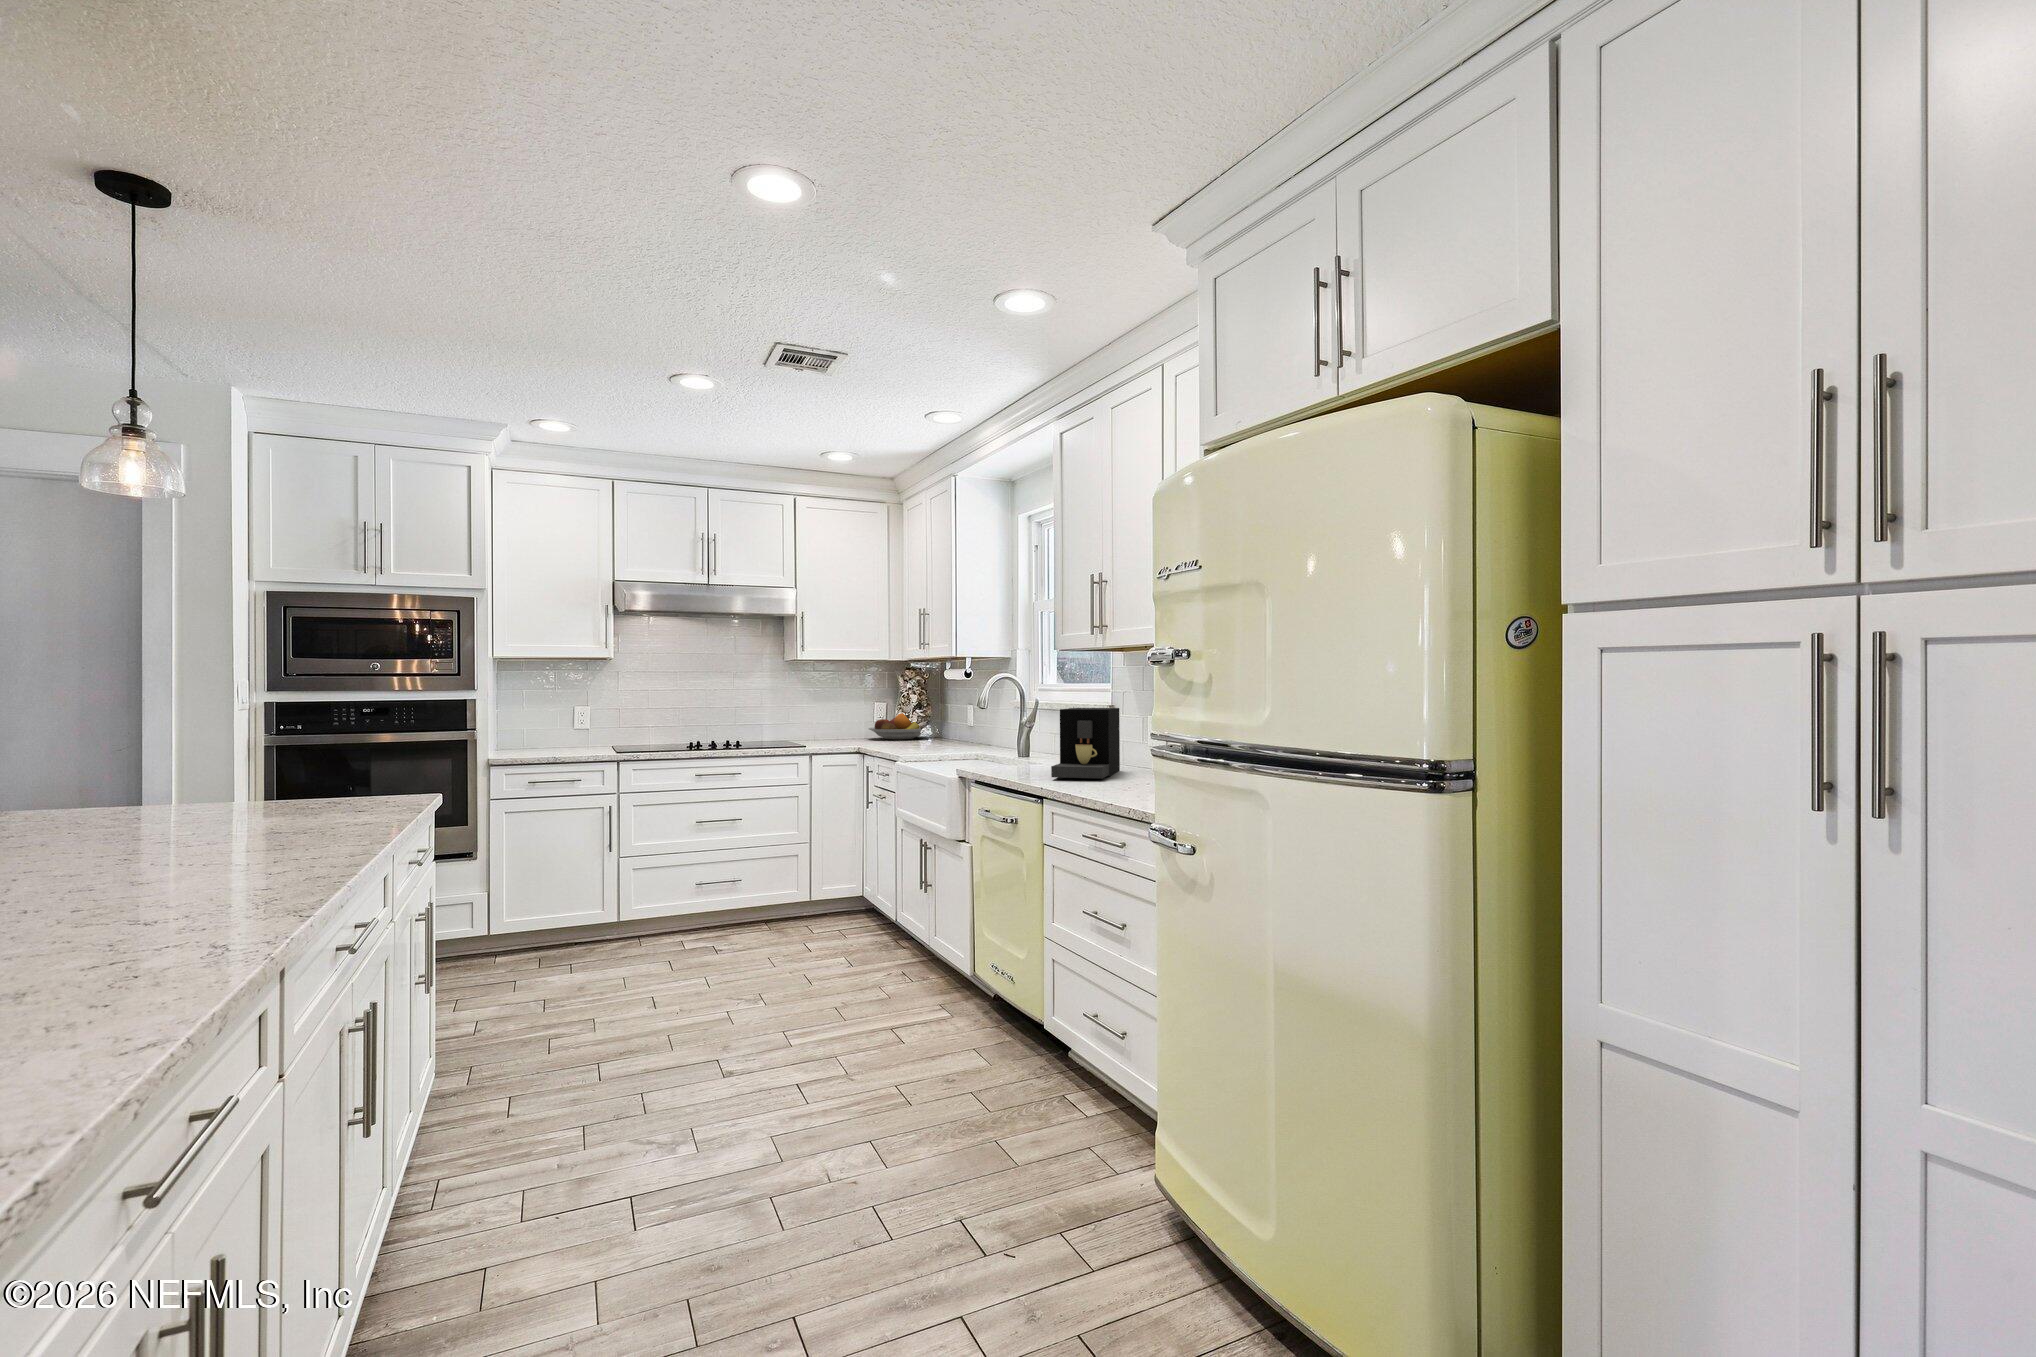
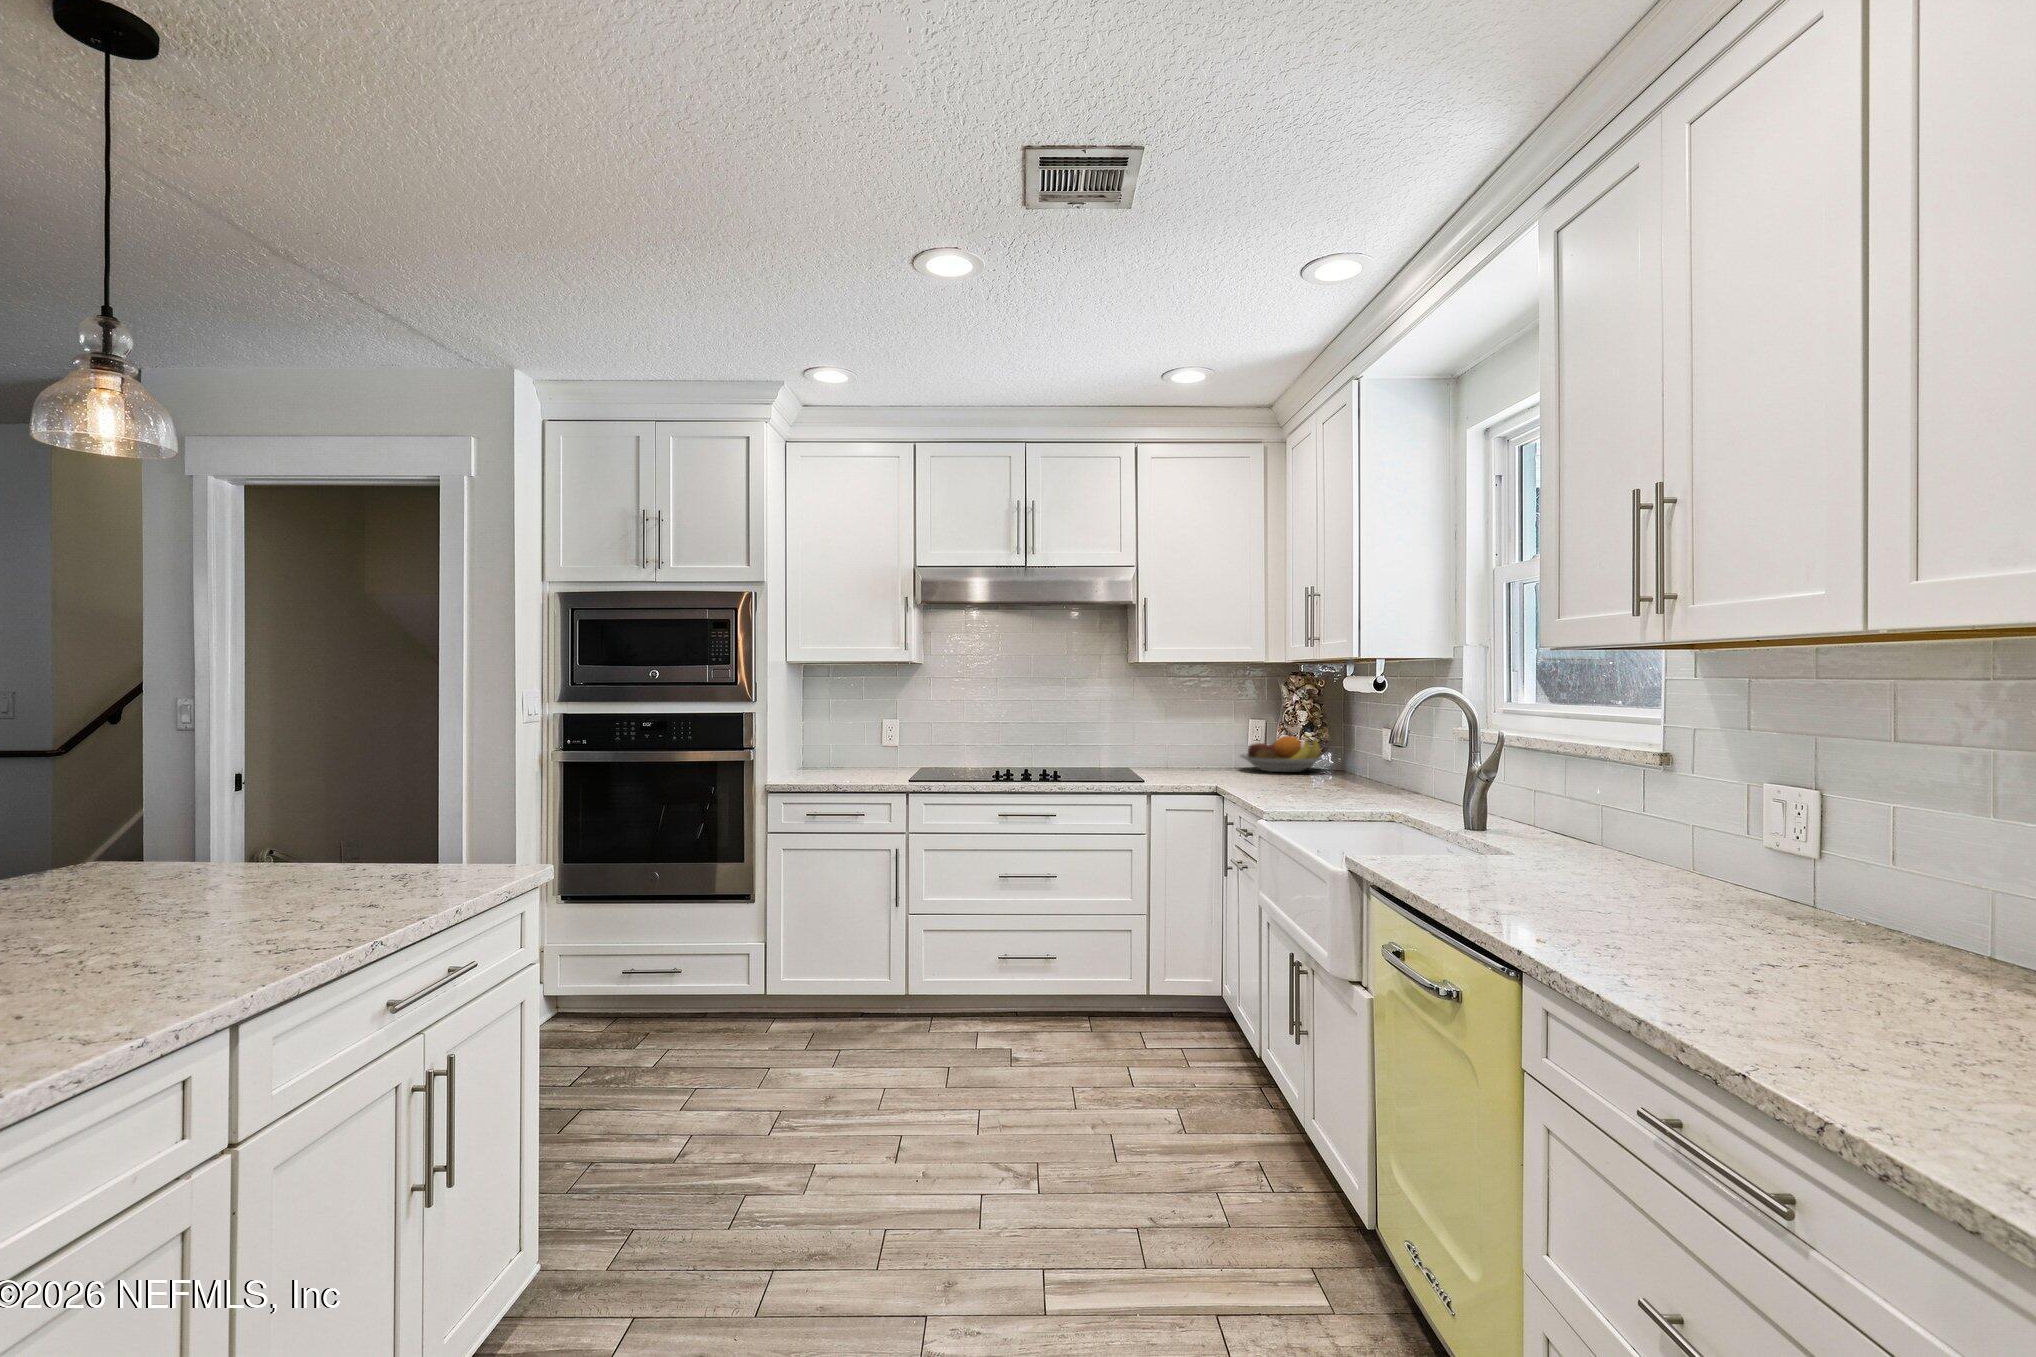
coffee maker: present [1051,708,1120,778] -> none [1537,760,1692,929]

